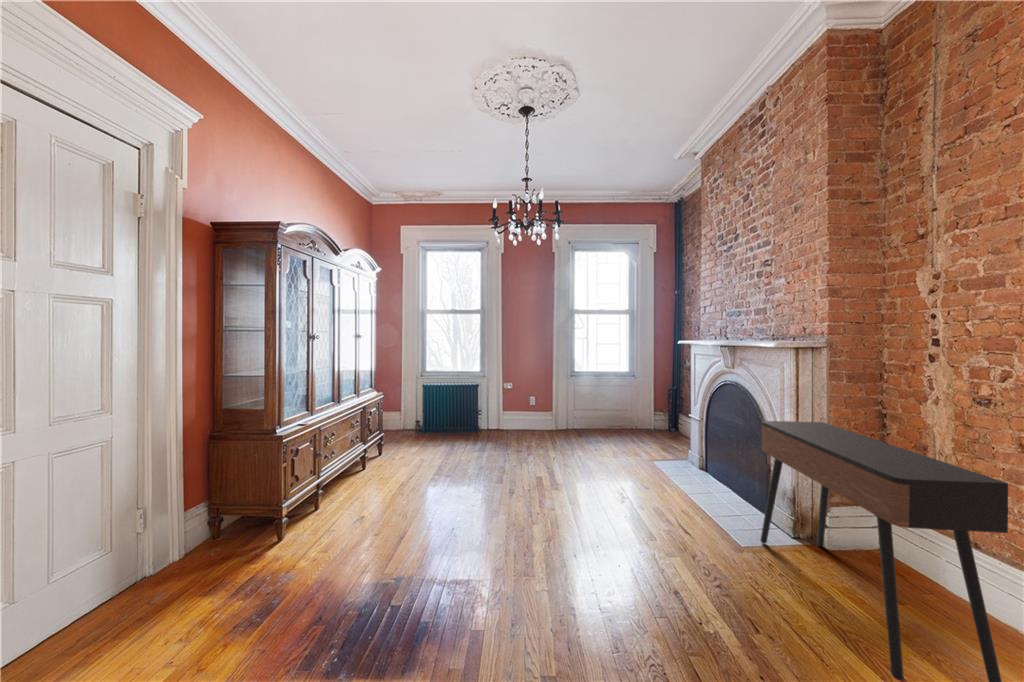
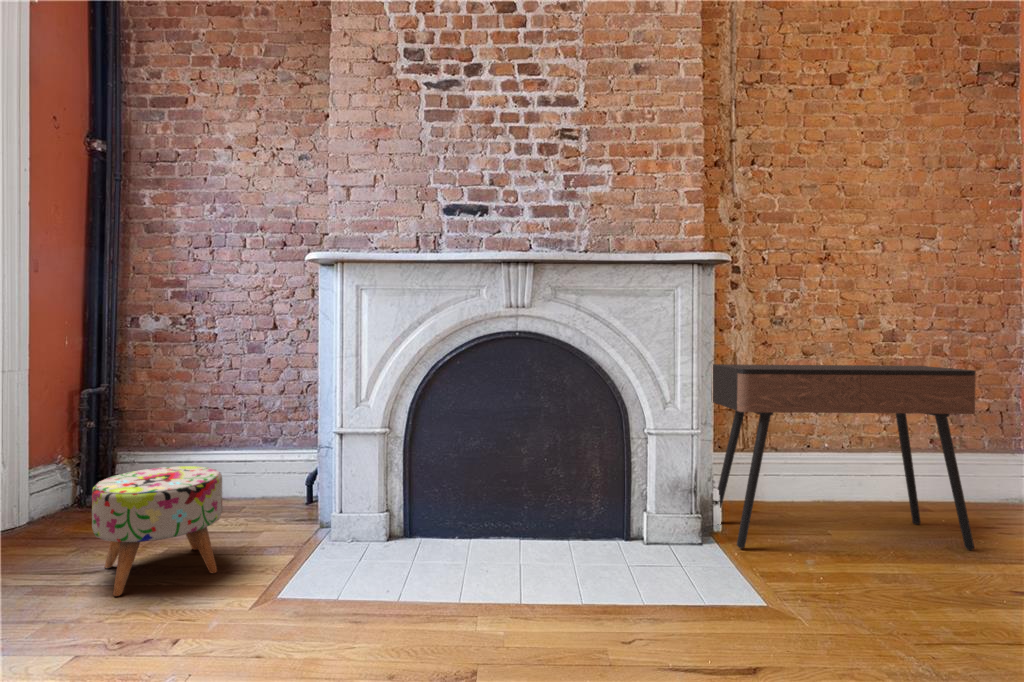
ottoman: none [625,411,664,448] -> present [92,466,222,596]

